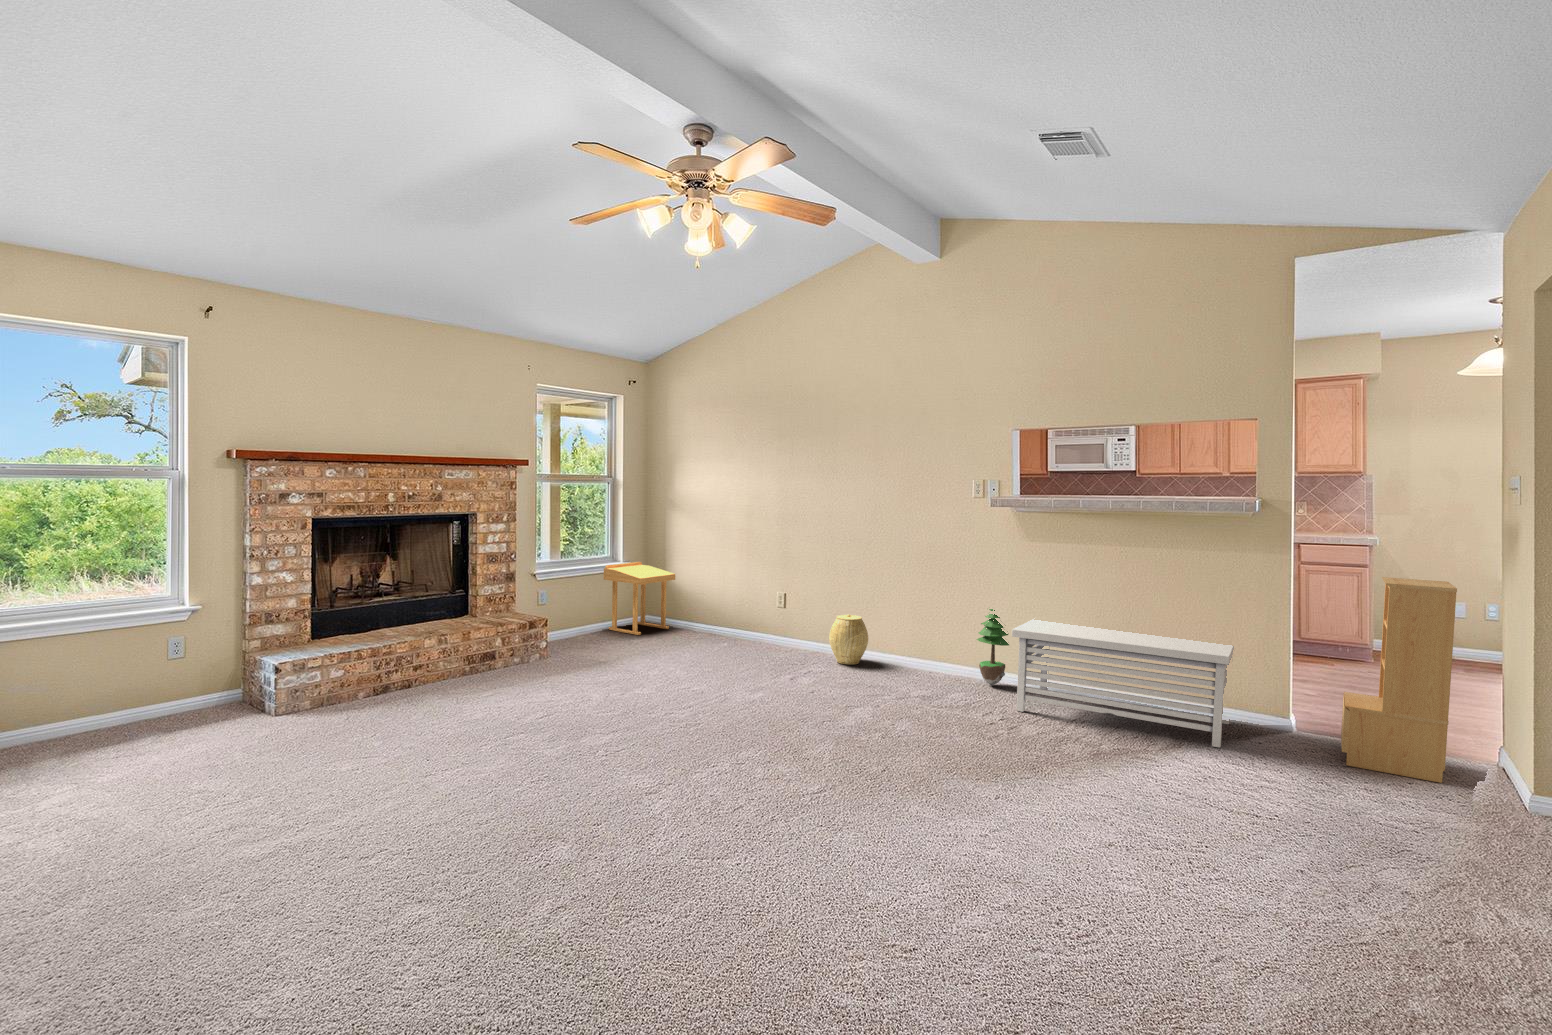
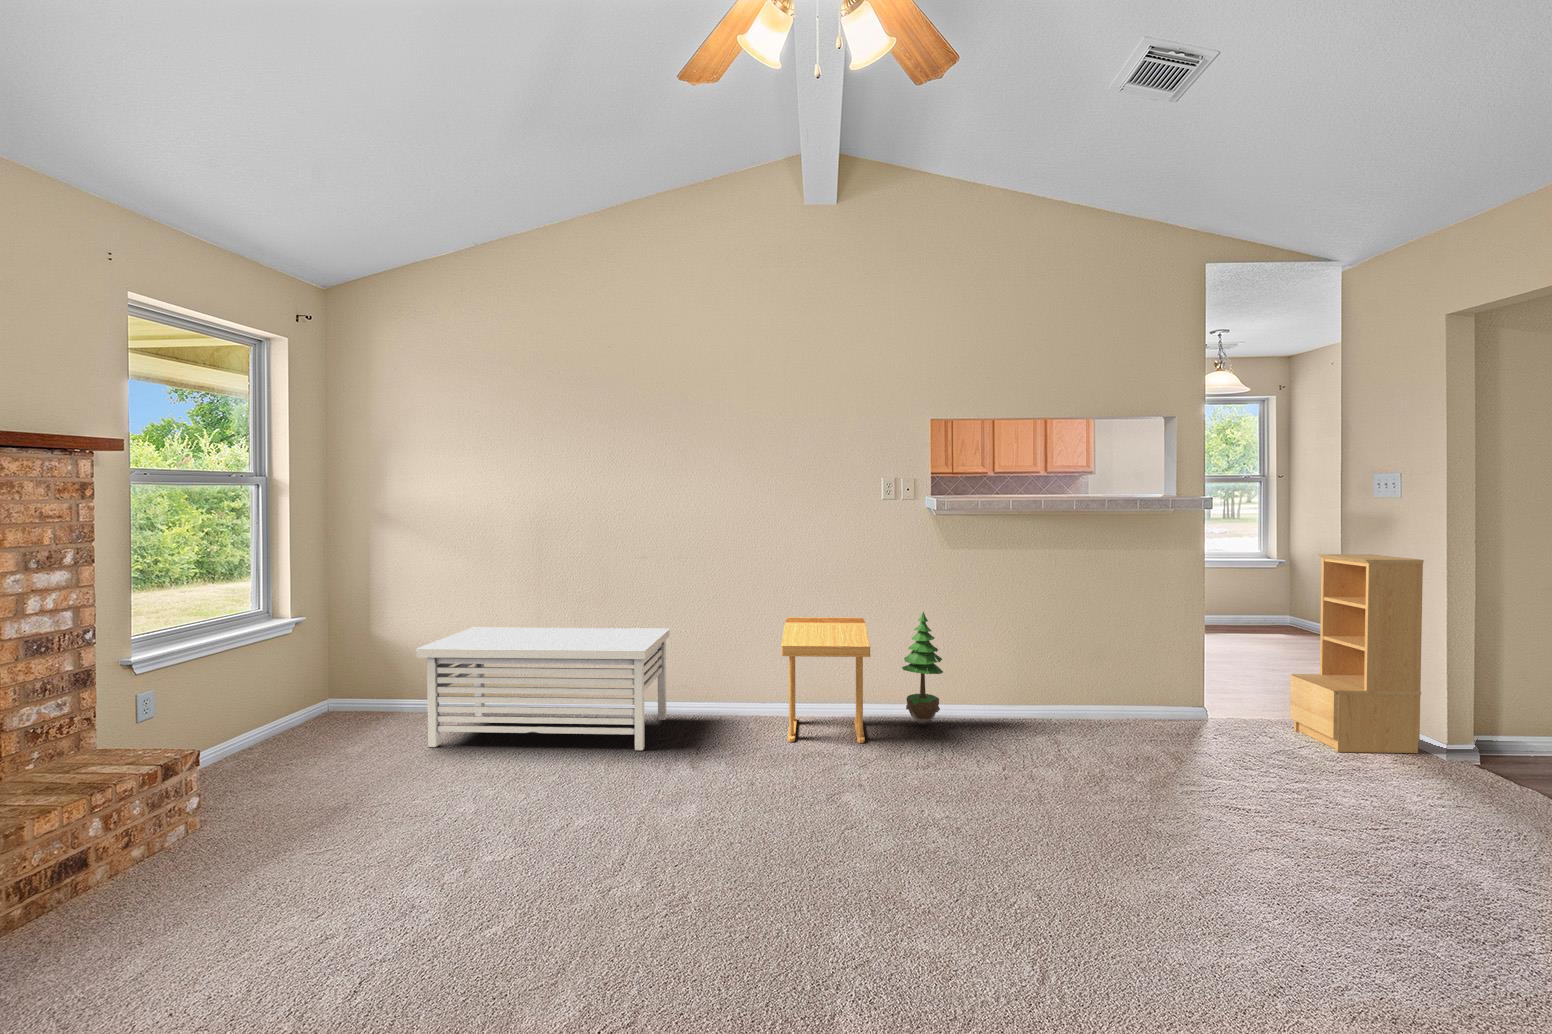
side table: present [604,562,675,635] -> present [781,617,870,743]
woven basket: present [829,614,868,665] -> none [694,658,748,729]
storage bench: present [1012,619,1234,748] -> present [417,627,669,750]

